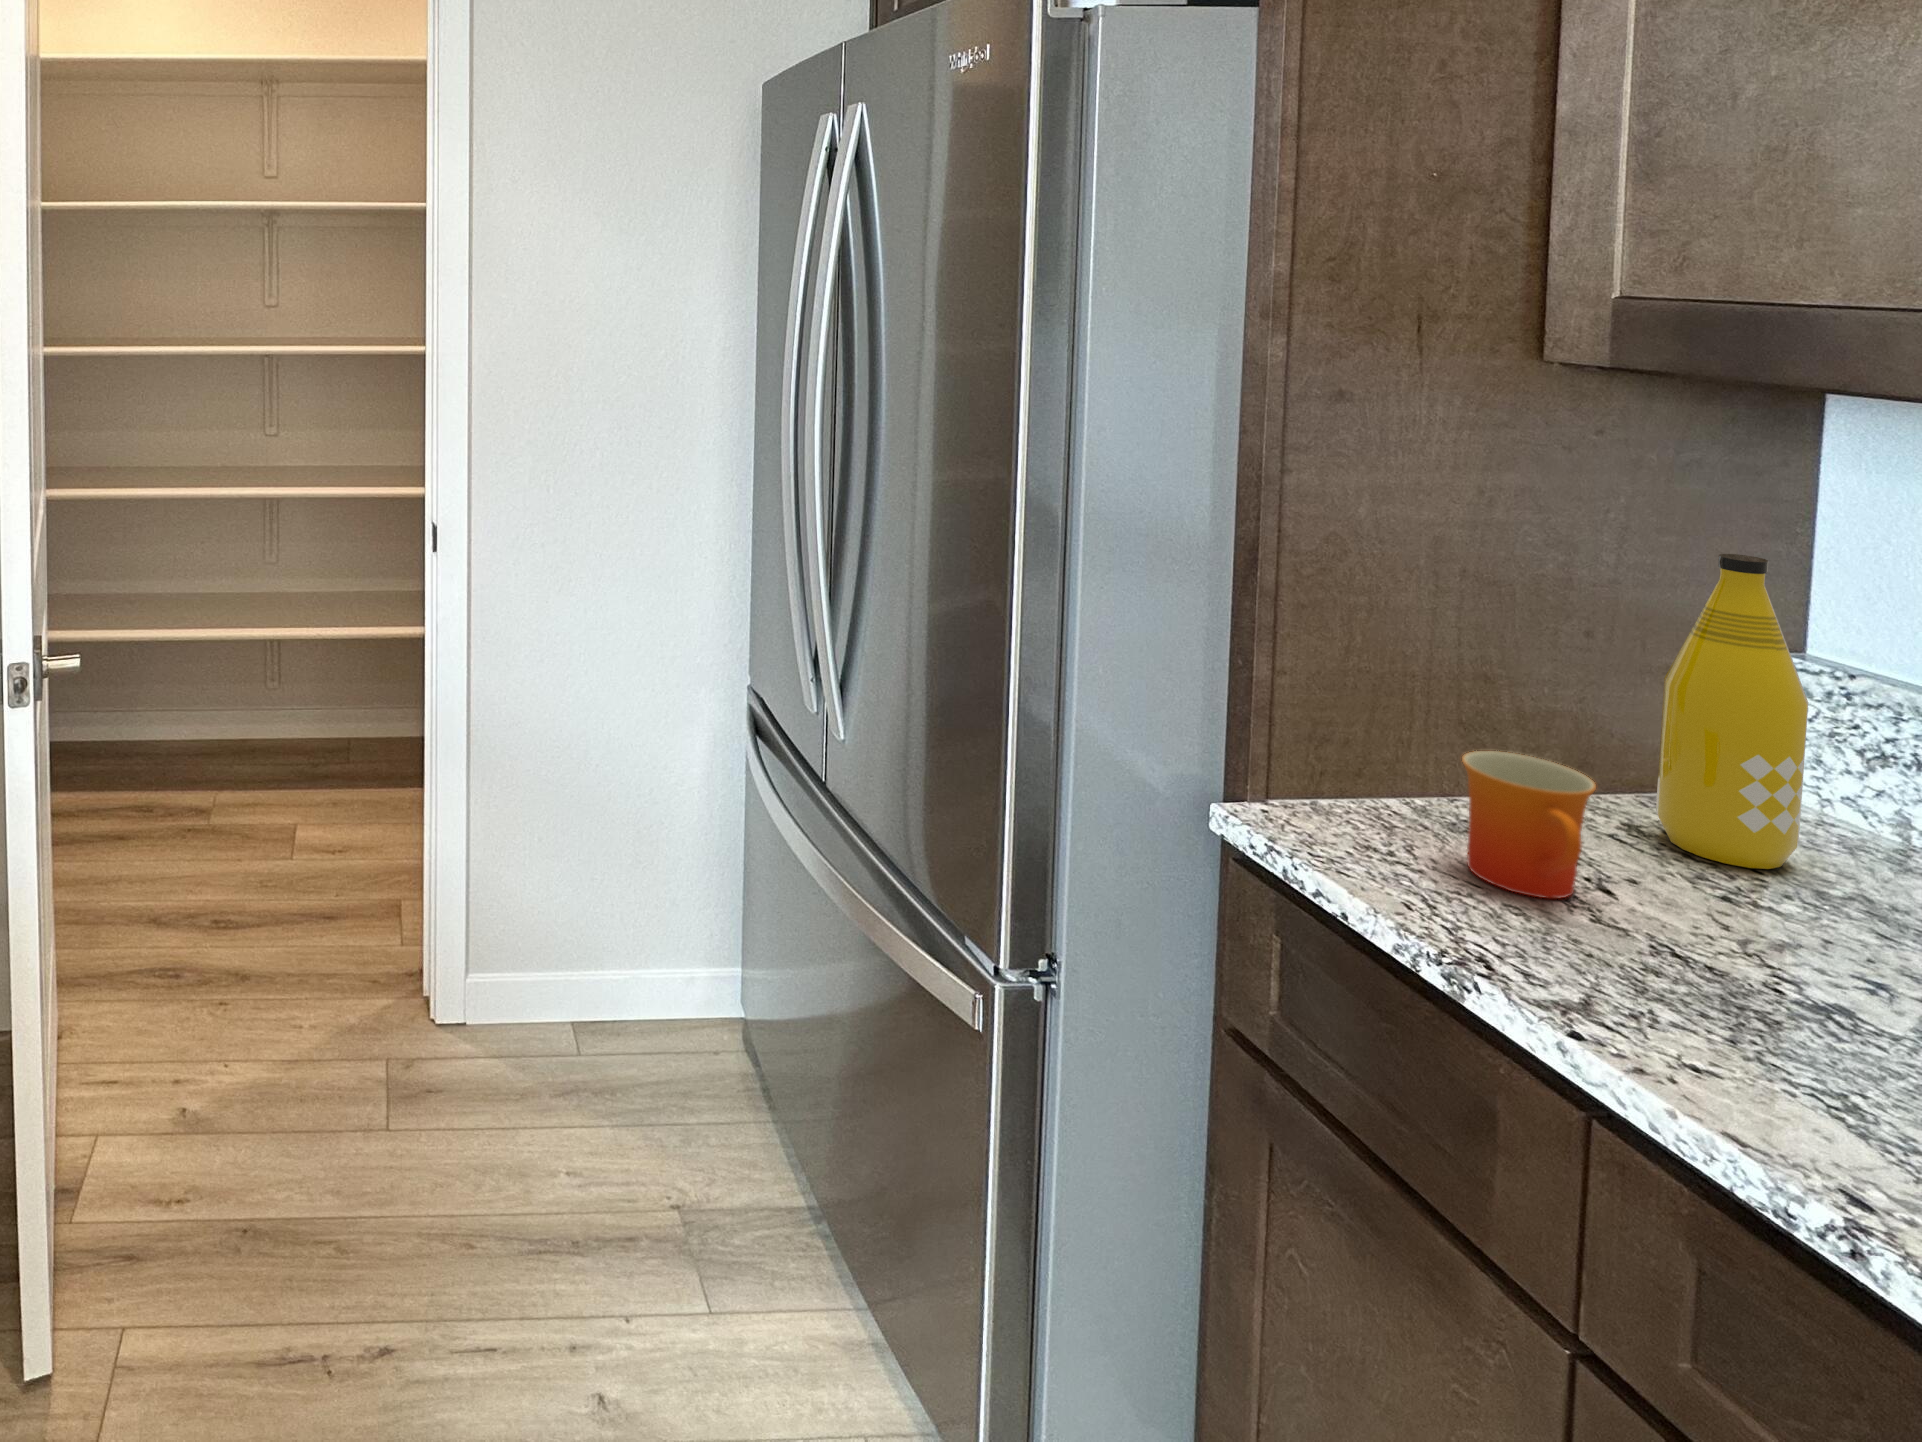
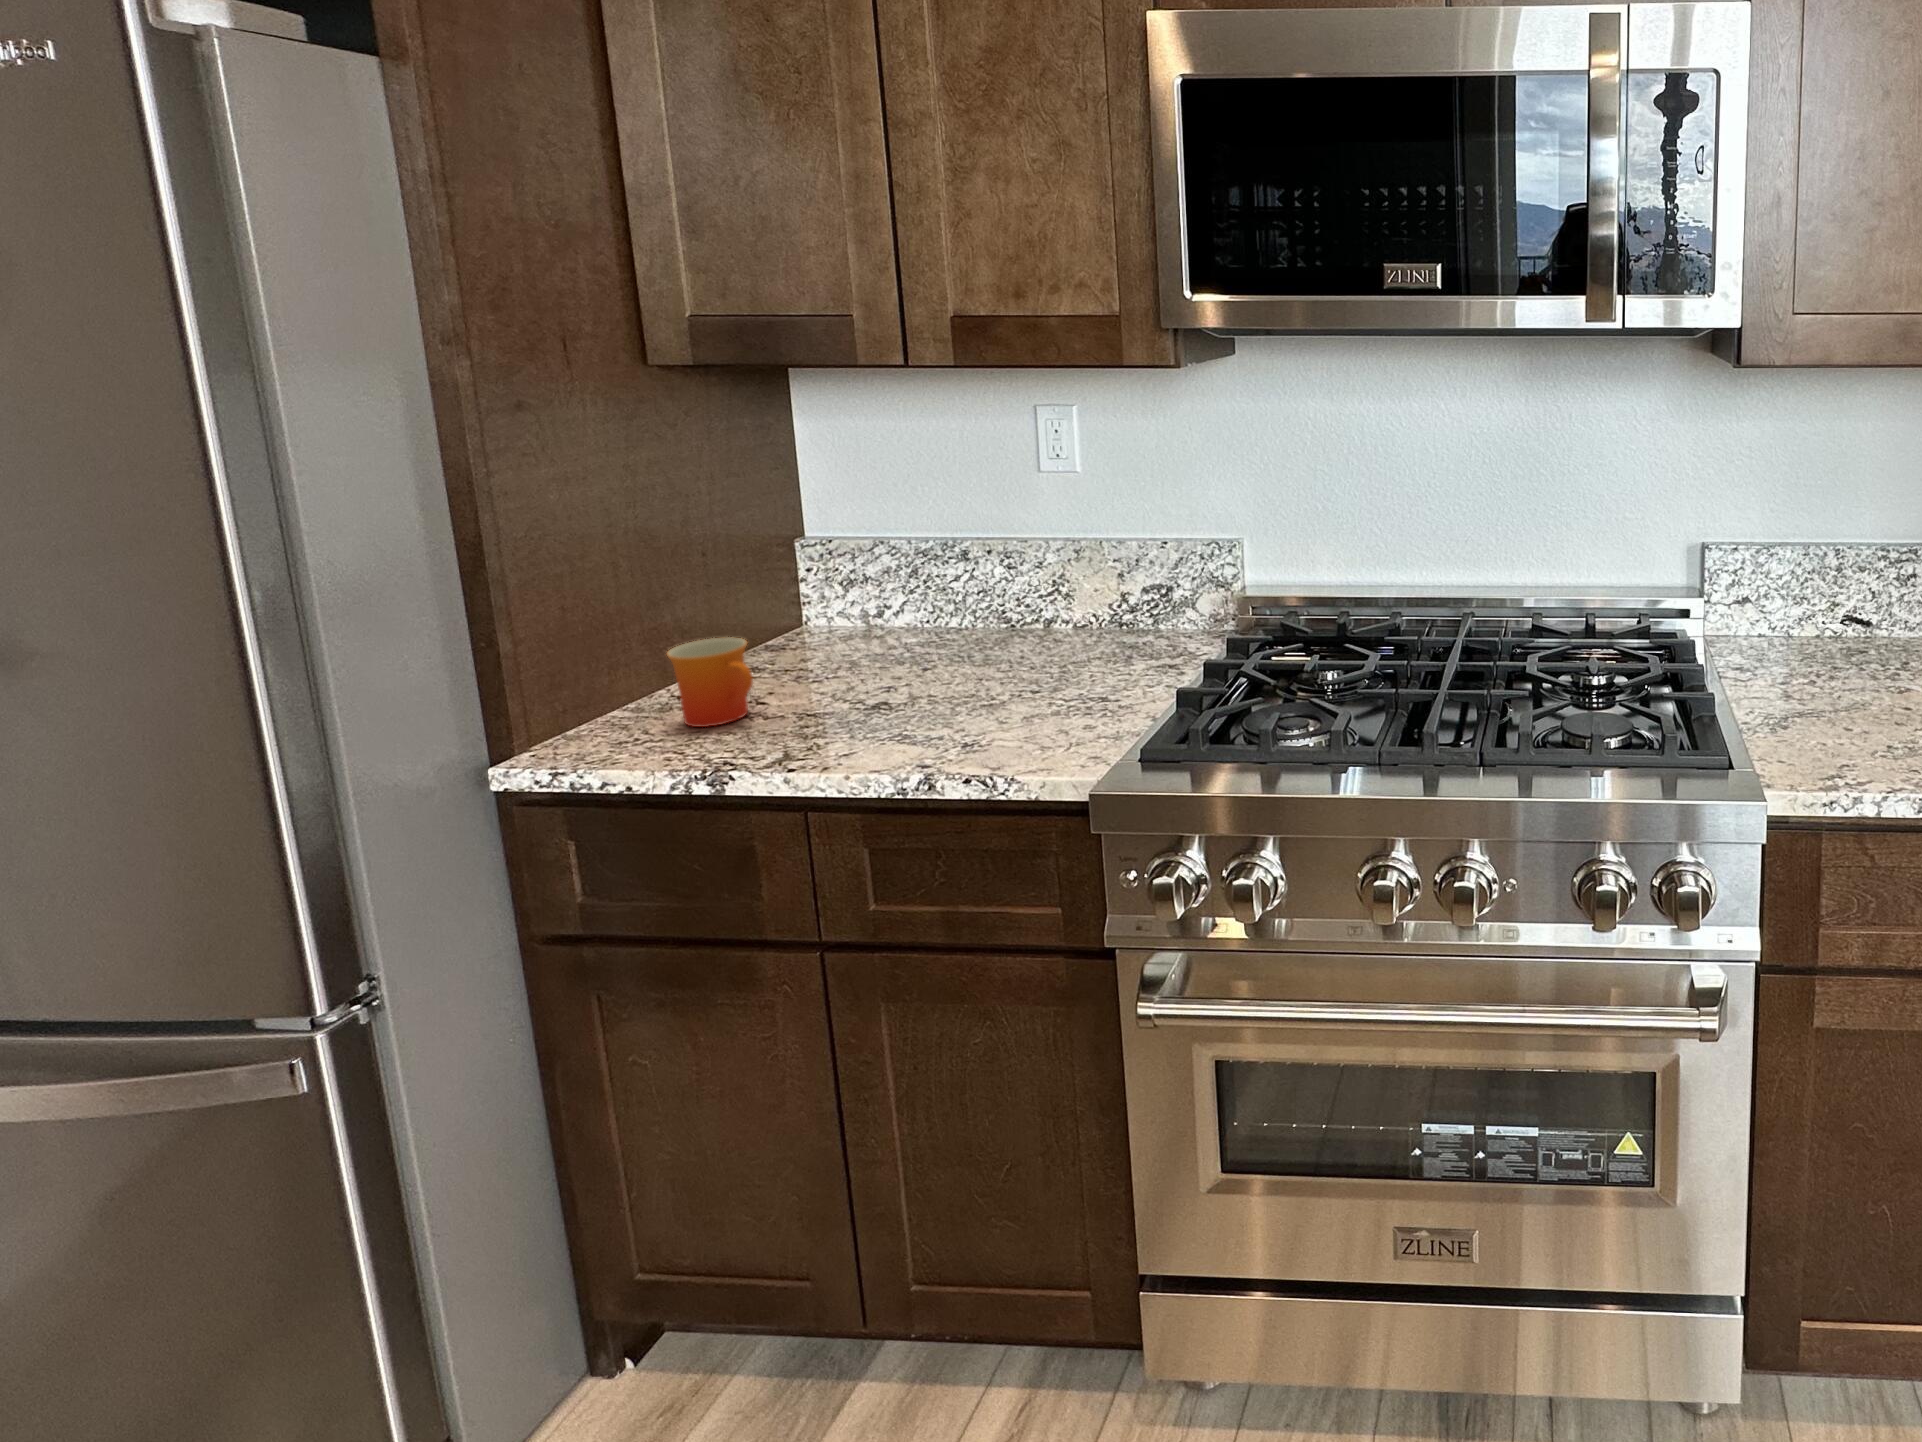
bottle: present [1656,554,1808,869] -> none [753,482,835,668]

